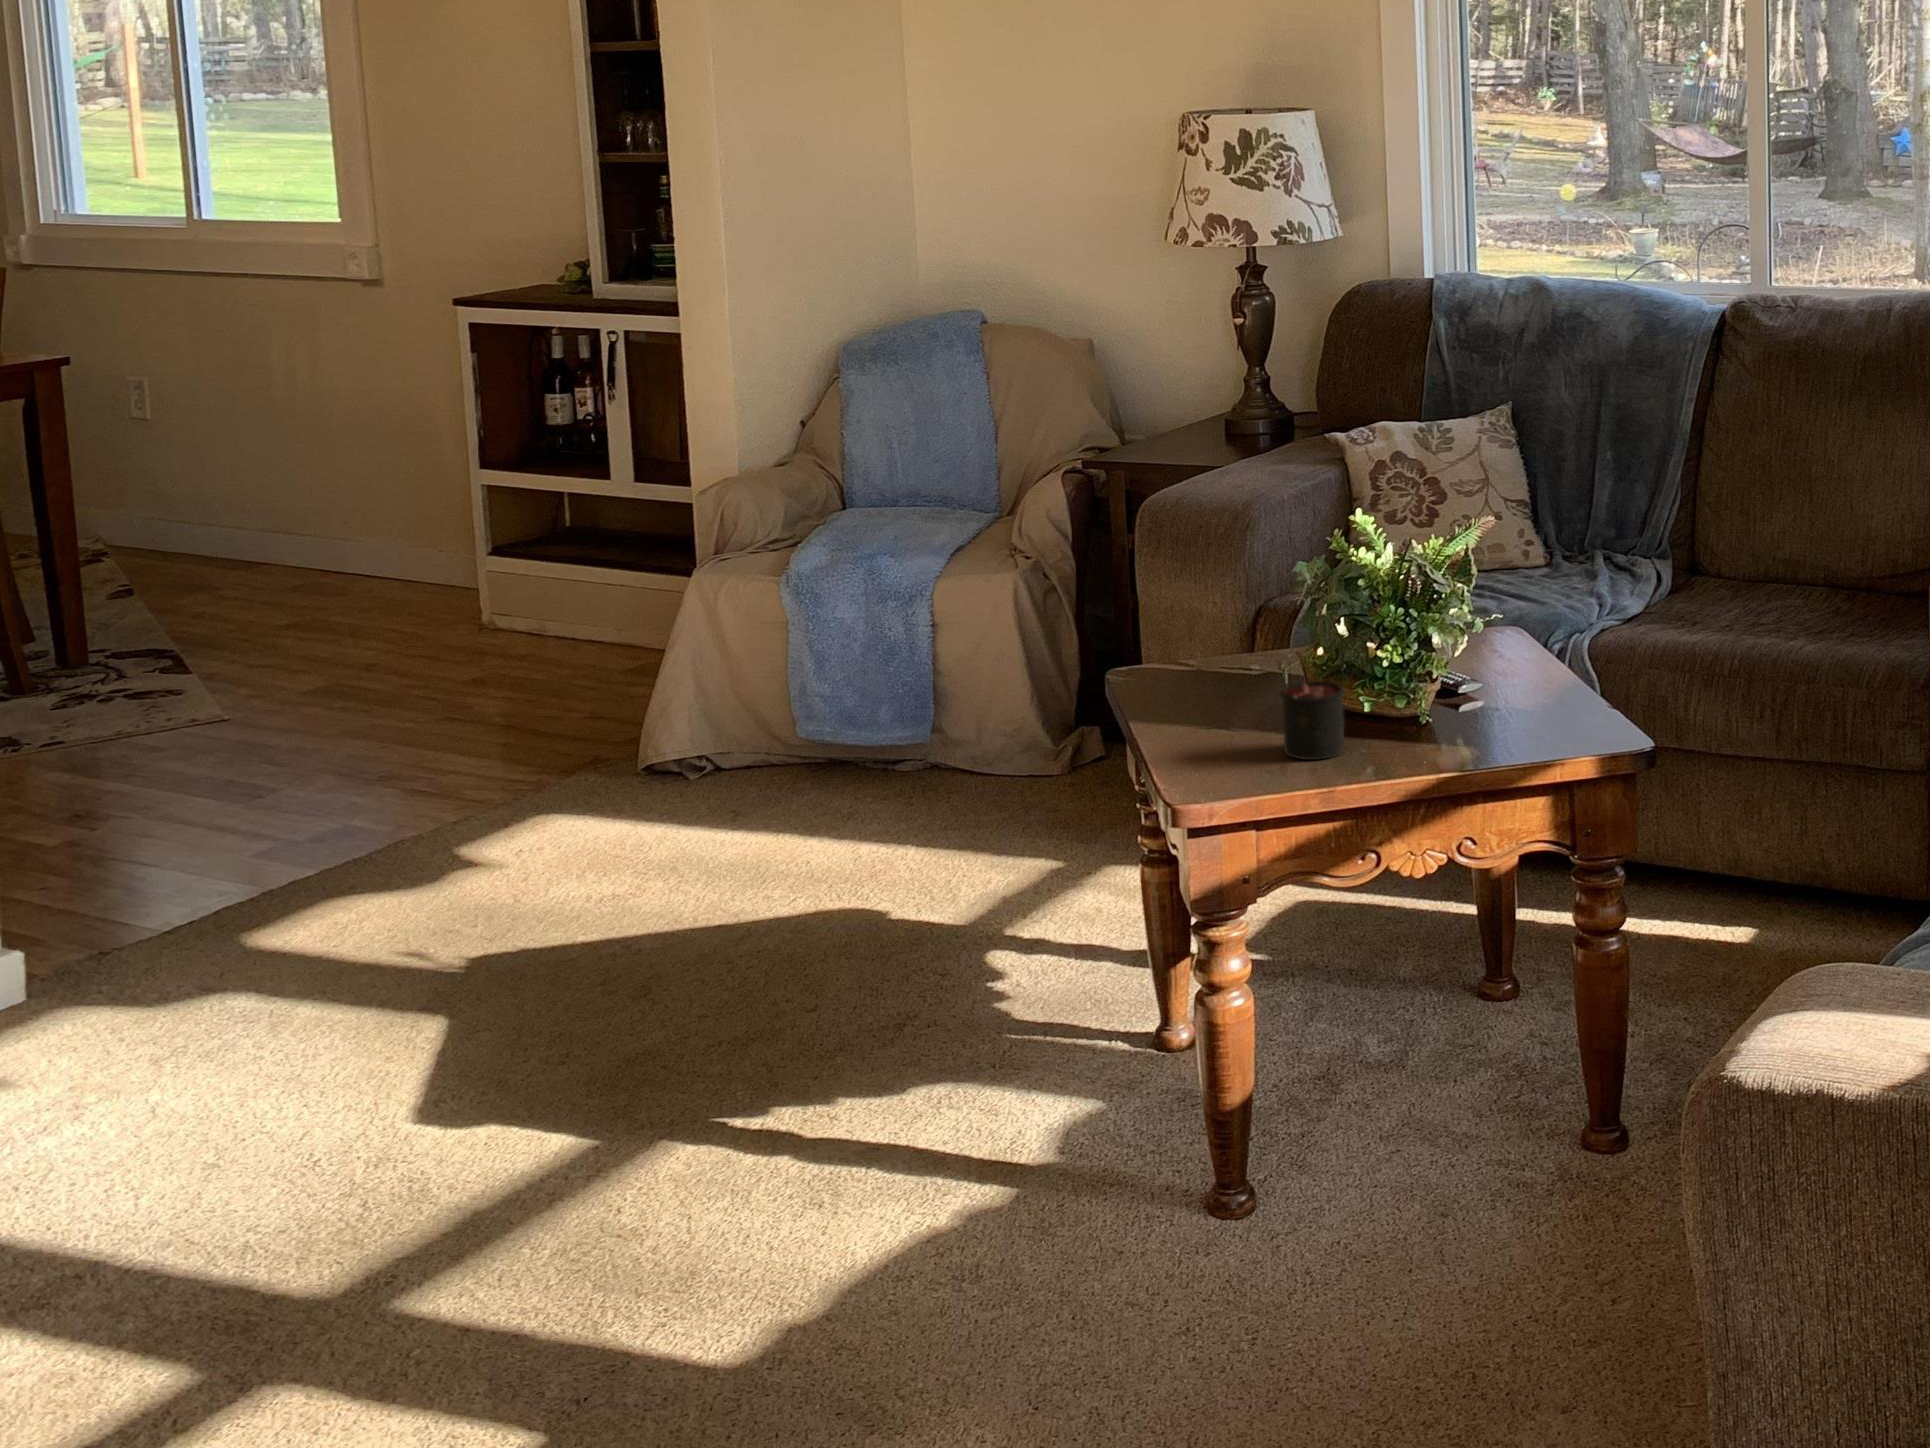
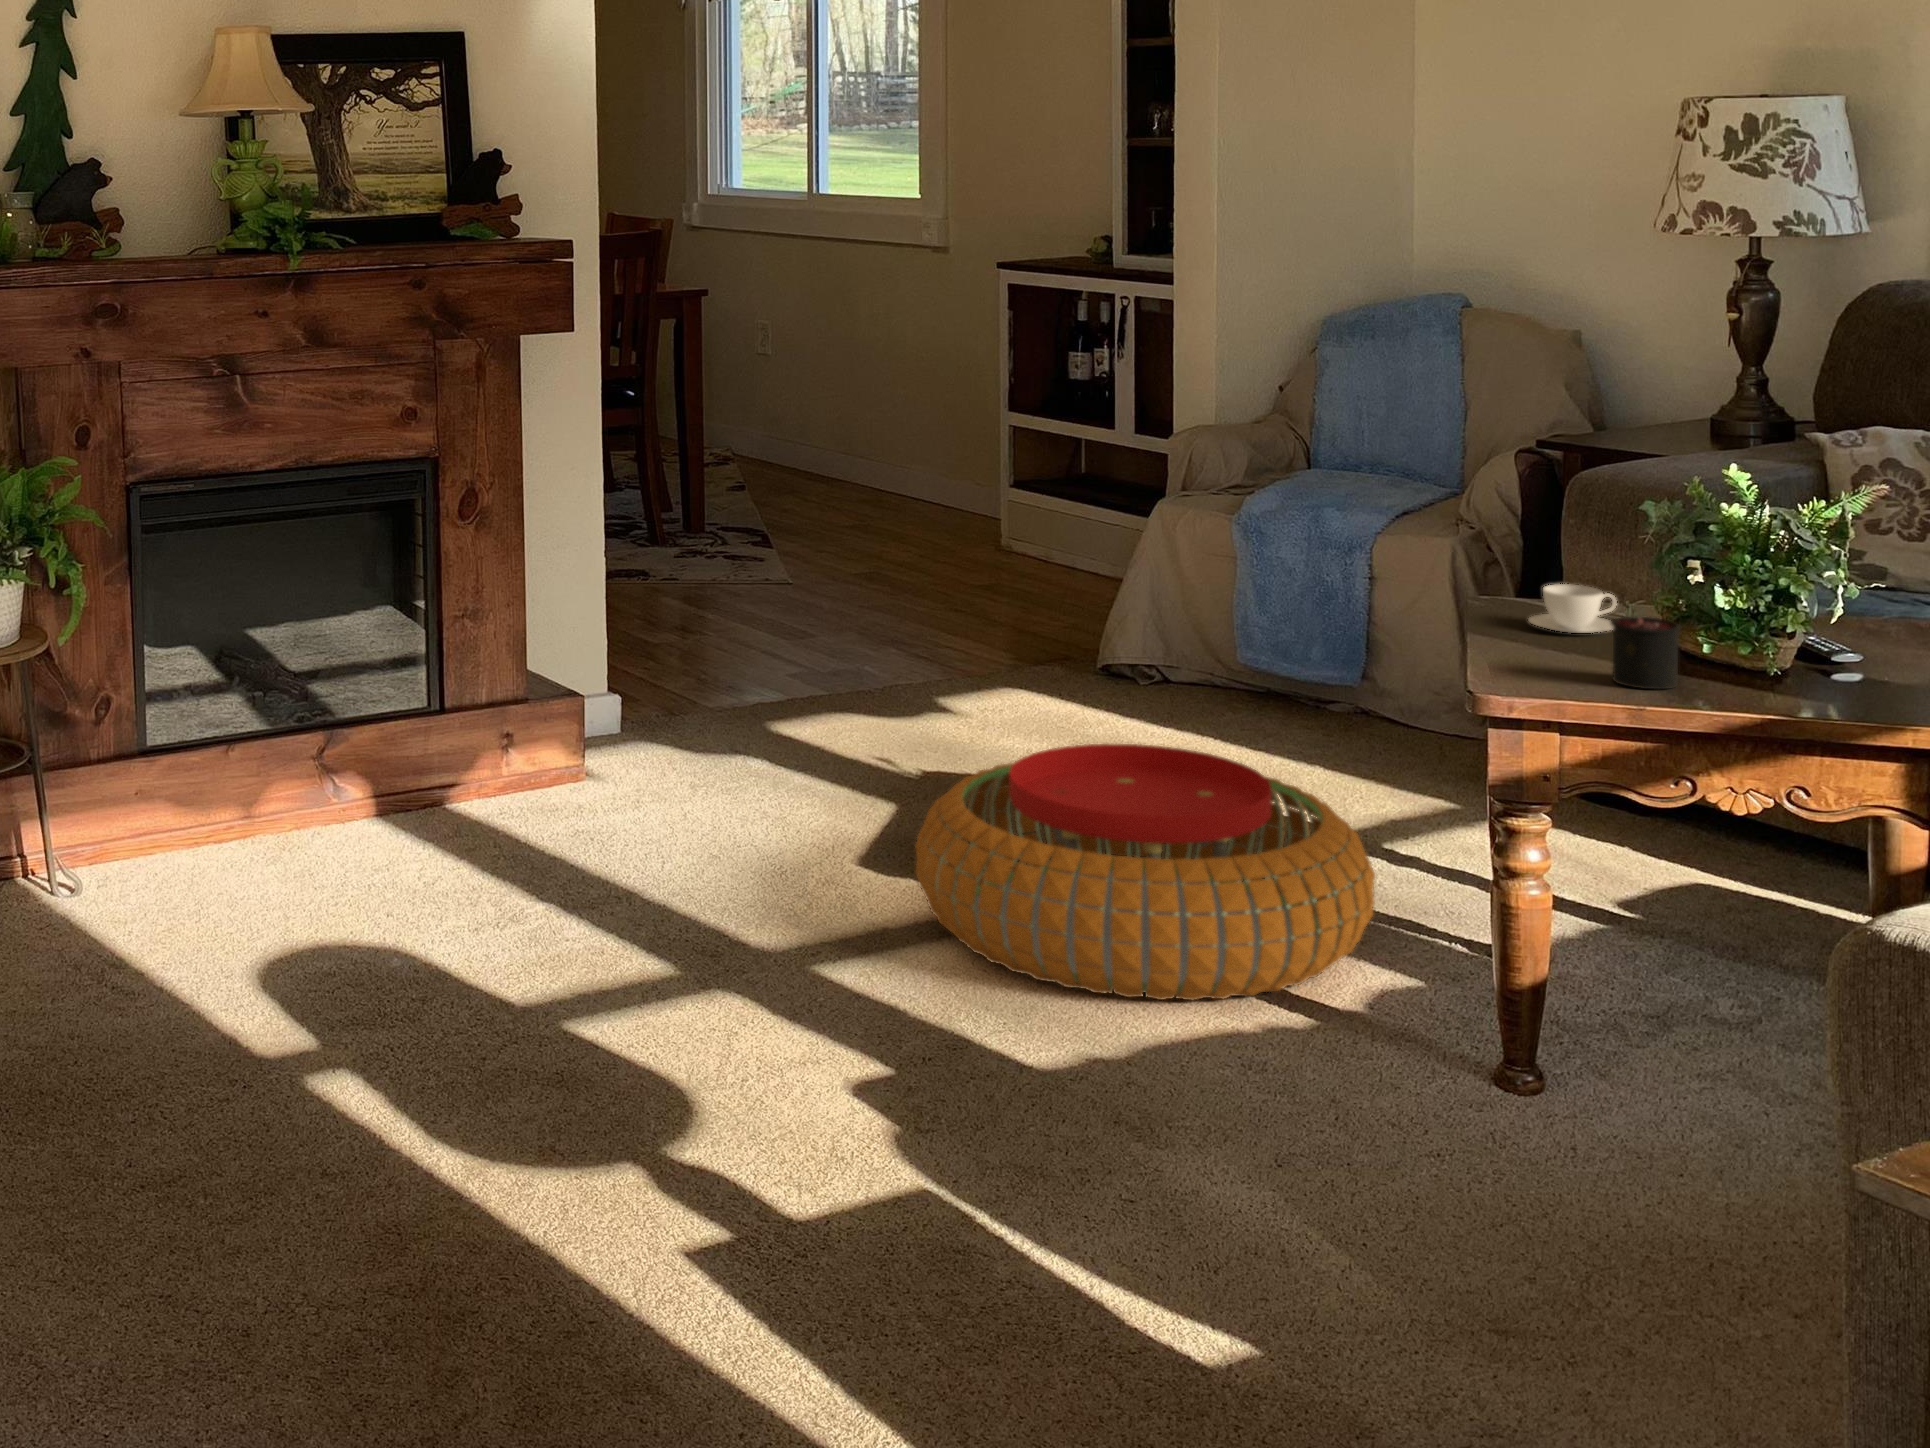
teacup: none [1170,643,1254,697] -> present [1529,584,1616,633]
pouf: none [507,892,1046,1236] -> present [916,744,1375,1001]

